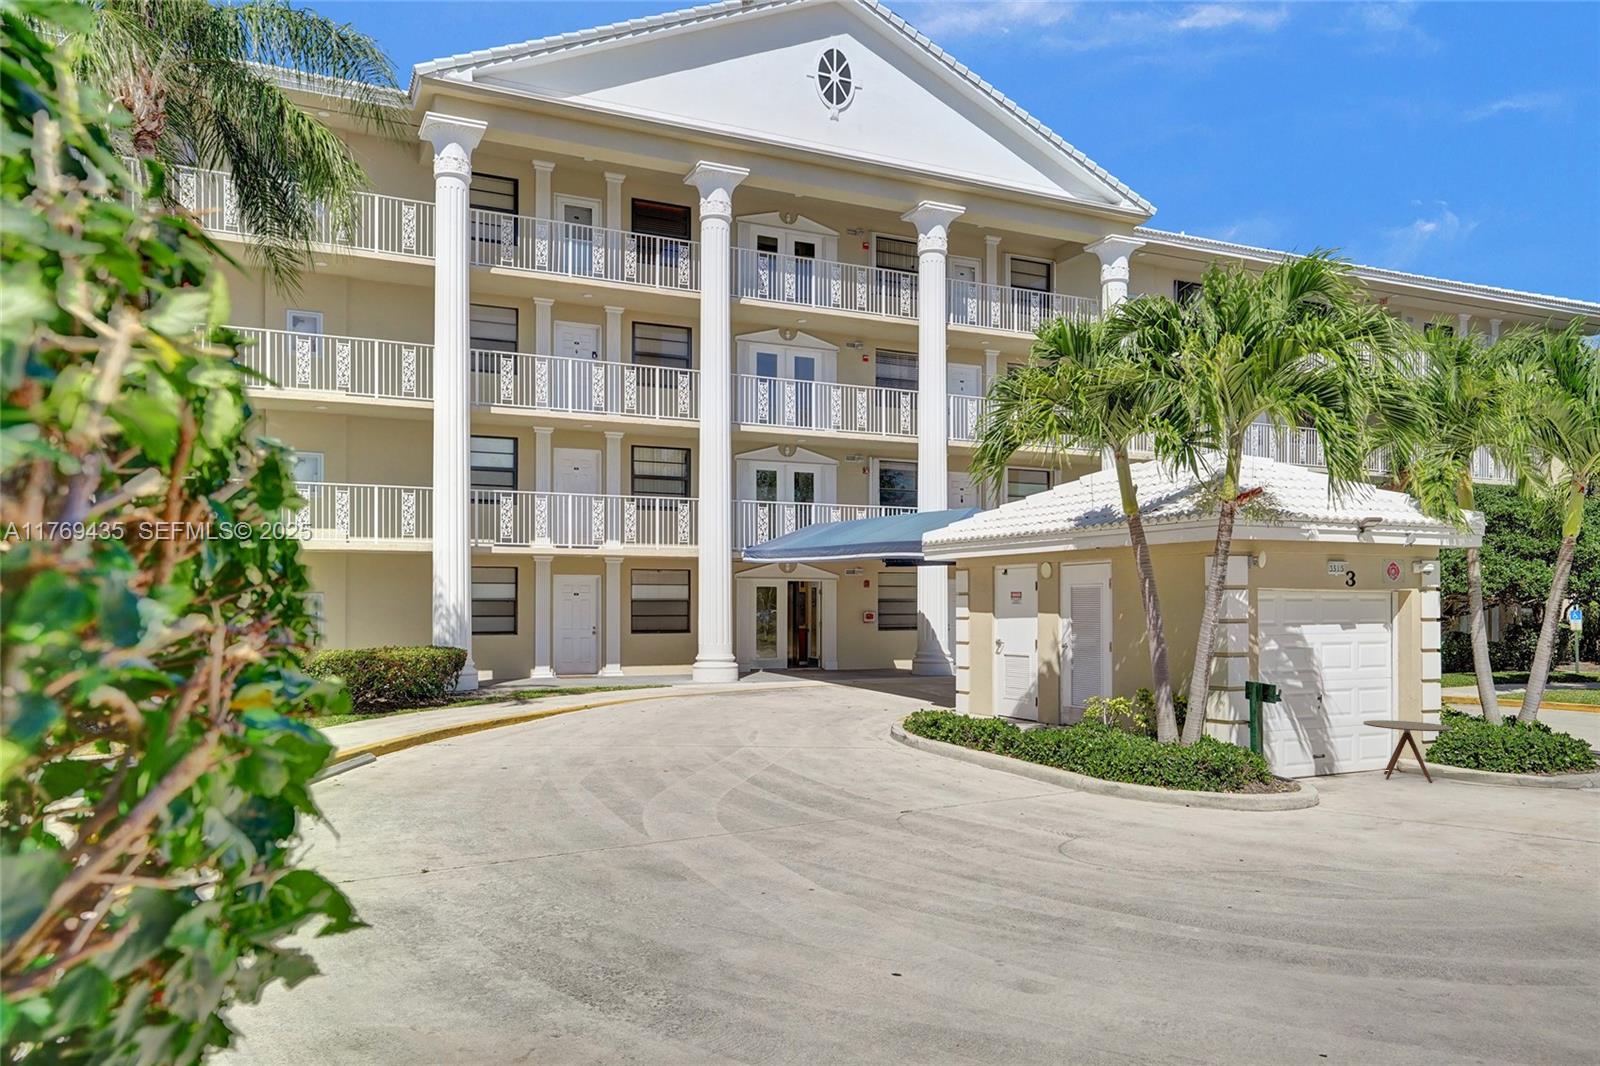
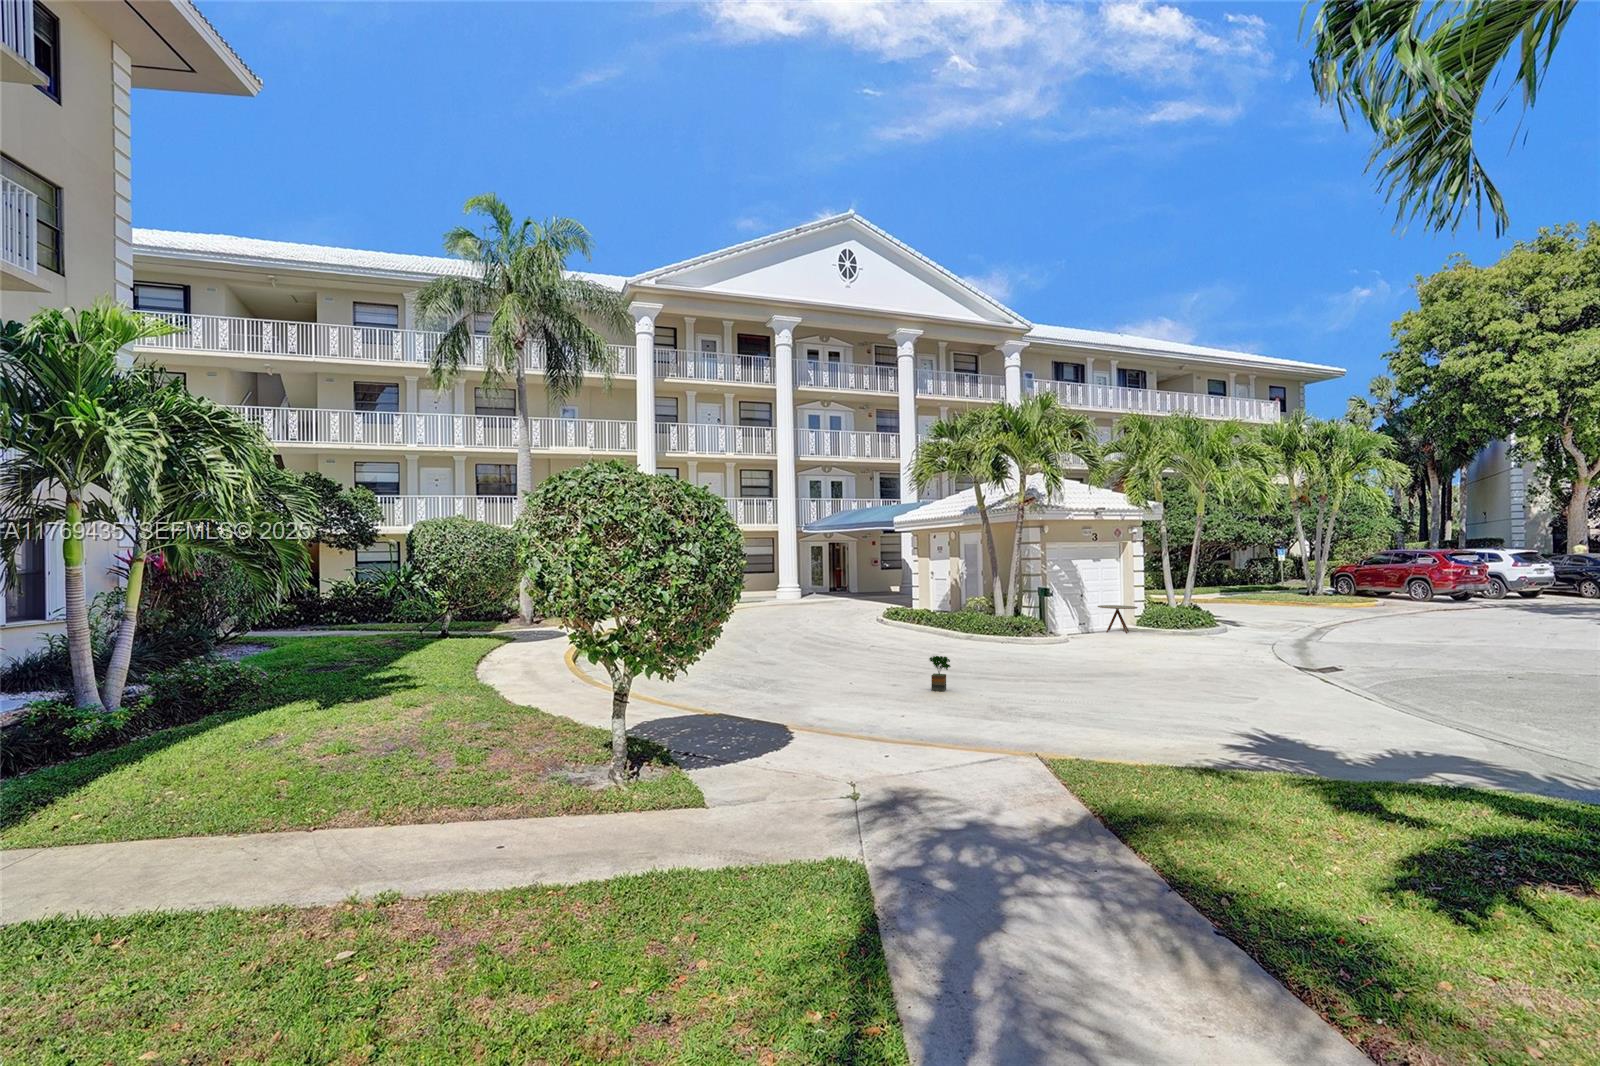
potted tree: none [1138,918,1216,1040] -> present [929,656,951,692]

